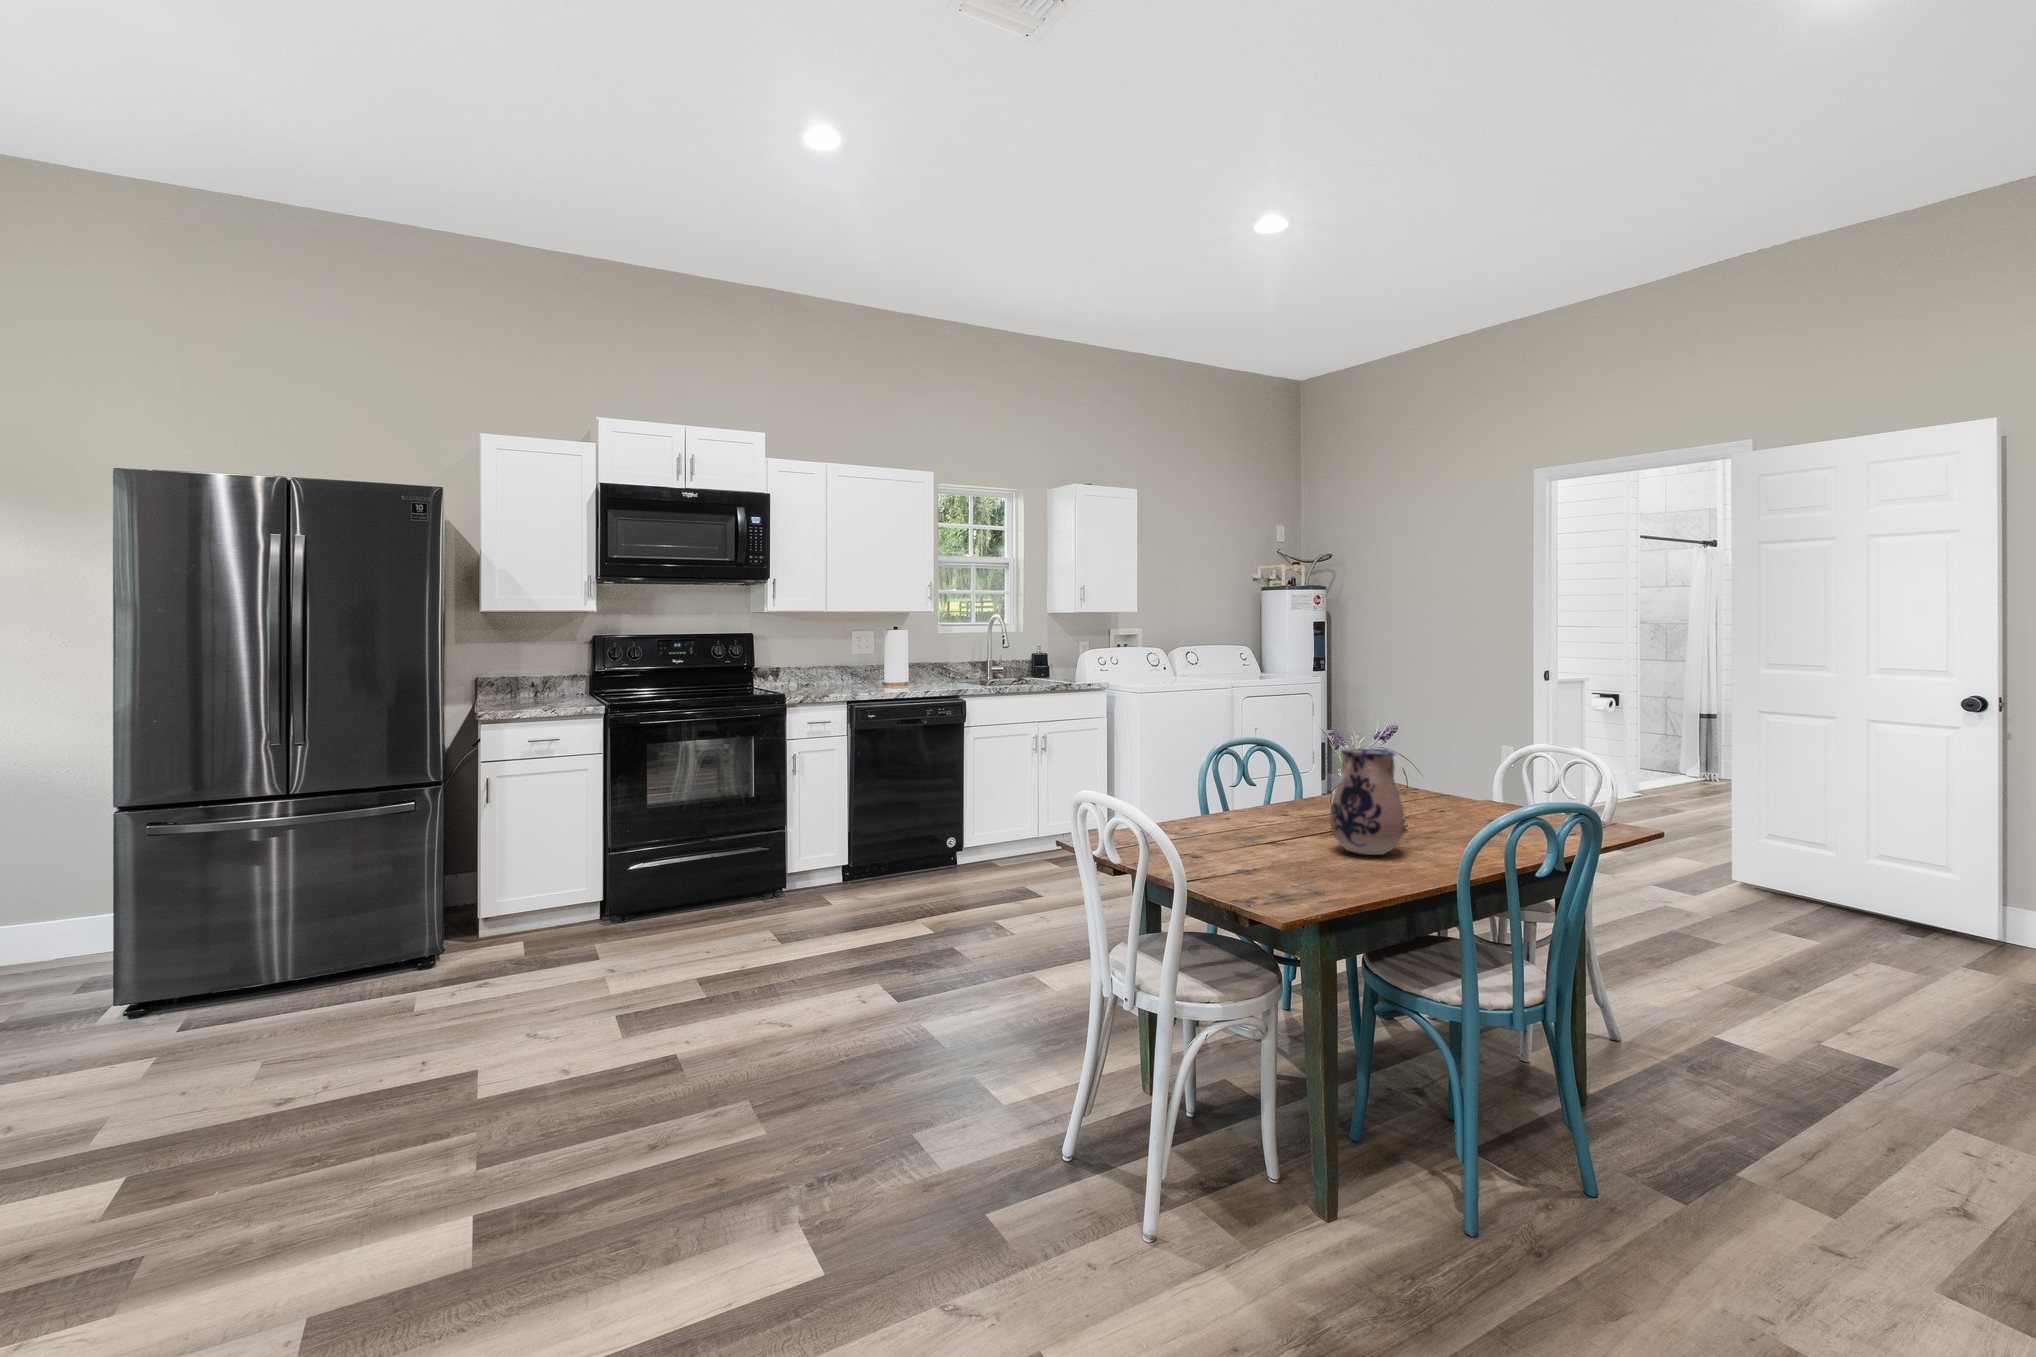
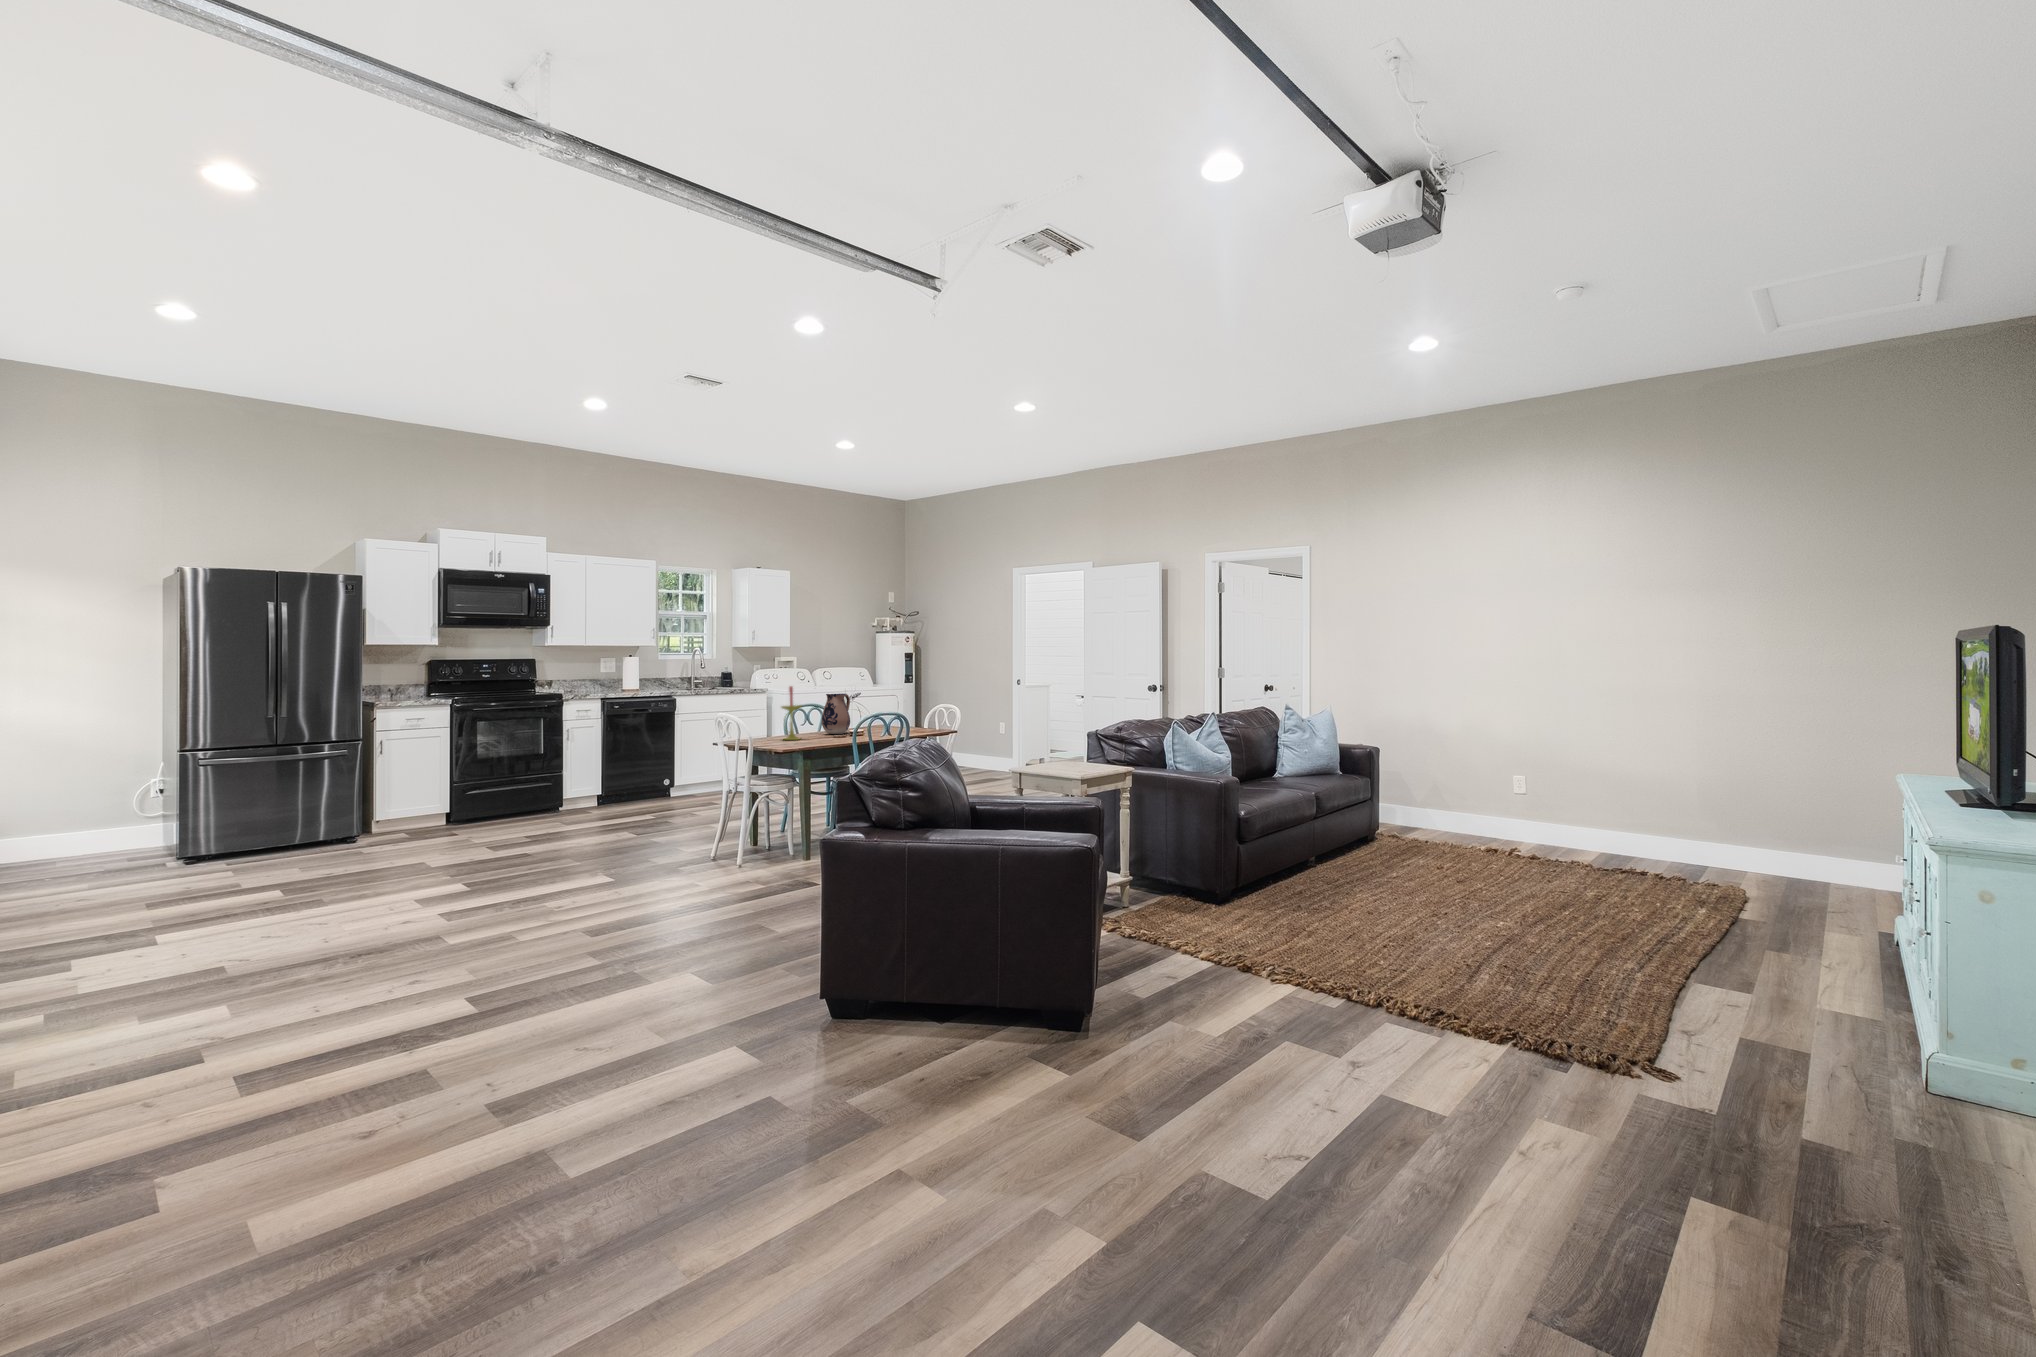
candle: none [1257,738,1316,891] -> present [782,686,801,740]

